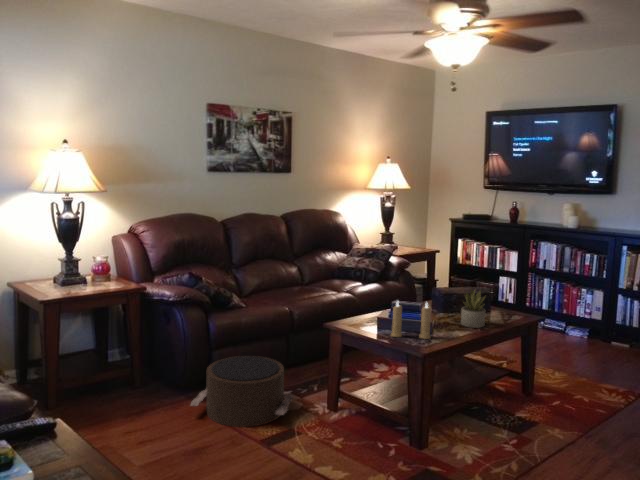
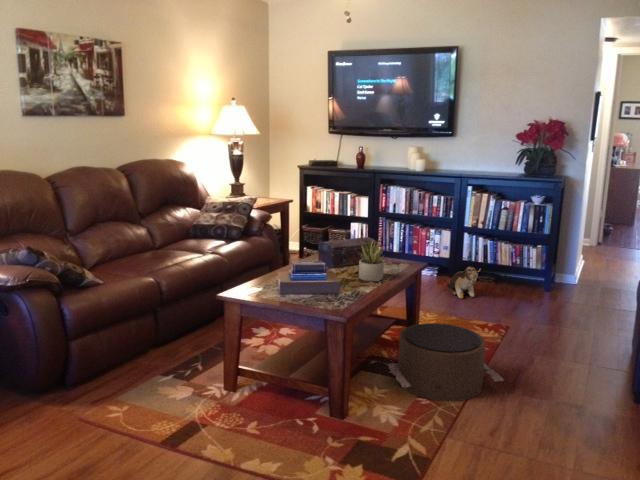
candle: present [391,302,431,339] -> none [297,257,341,301]
plush toy: none [591,329,623,362] -> present [447,267,481,299]
pouf: present [191,356,293,427] -> present [388,323,503,402]

